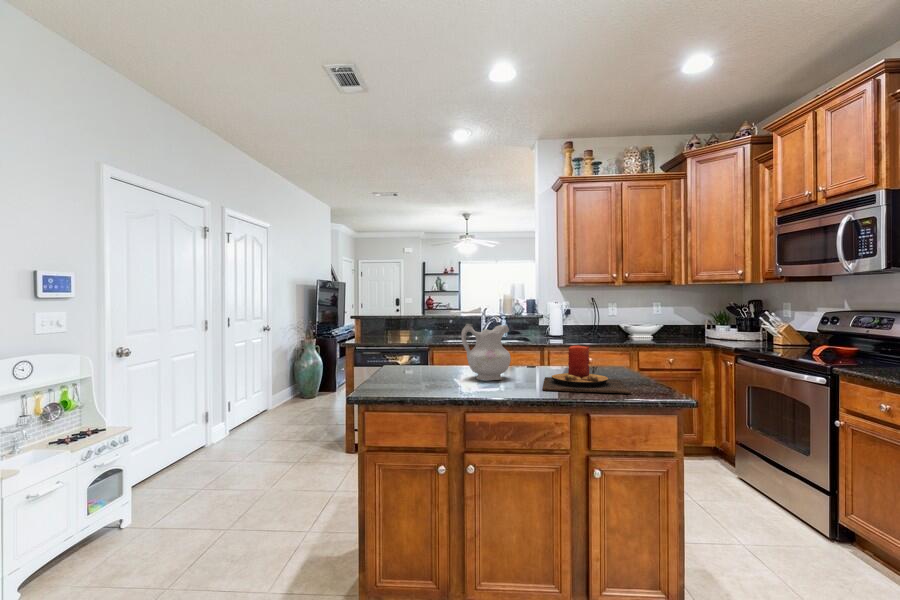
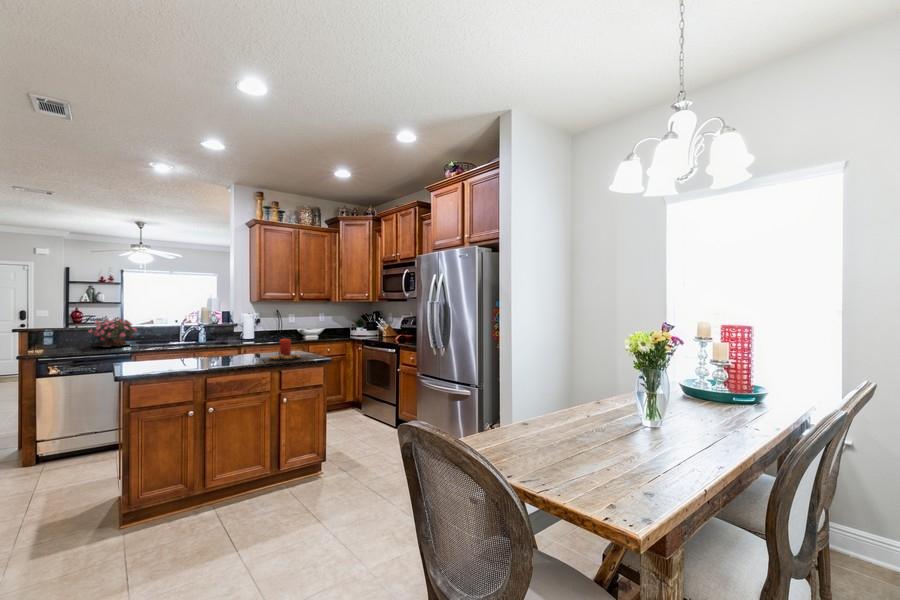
potted flower: none [397,305,439,338] -> present [89,317,137,347]
ceramic pitcher: present [461,324,511,381] -> none [206,329,241,364]

